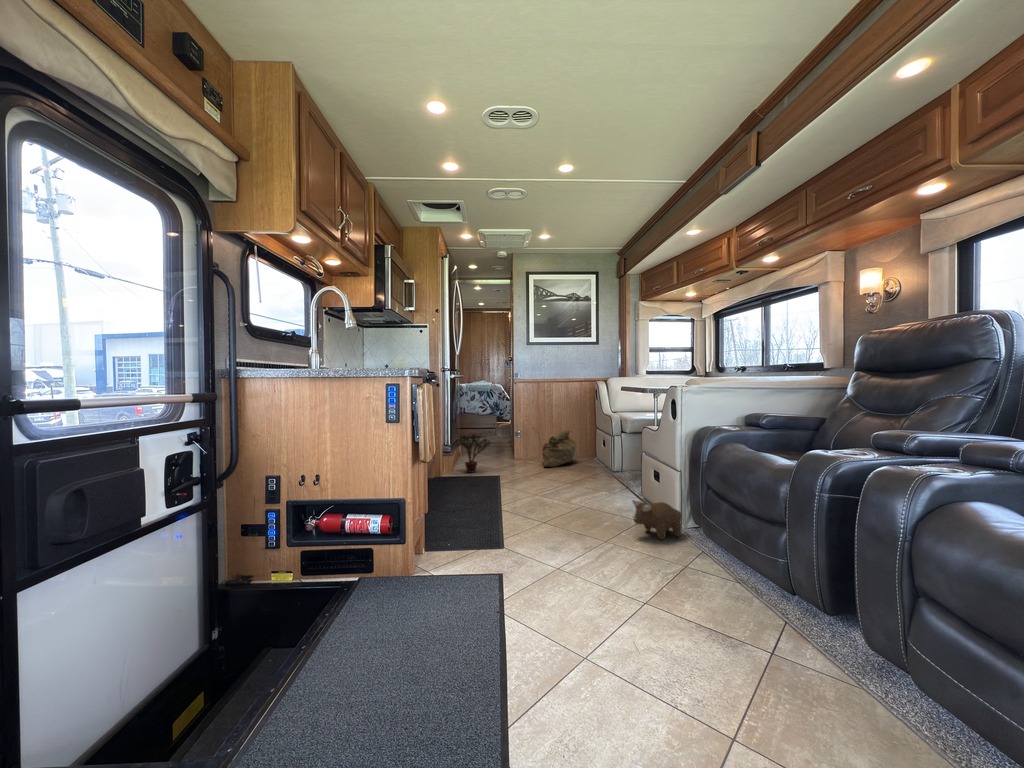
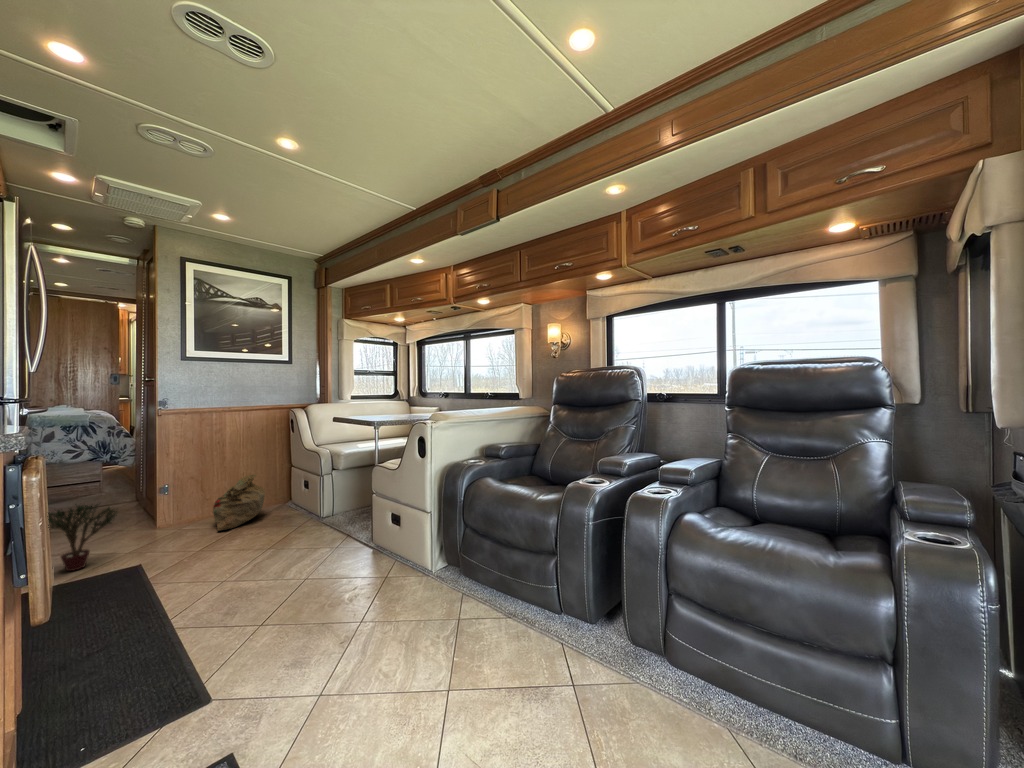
plush toy: present [632,500,682,540] -> none [387,554,439,598]

